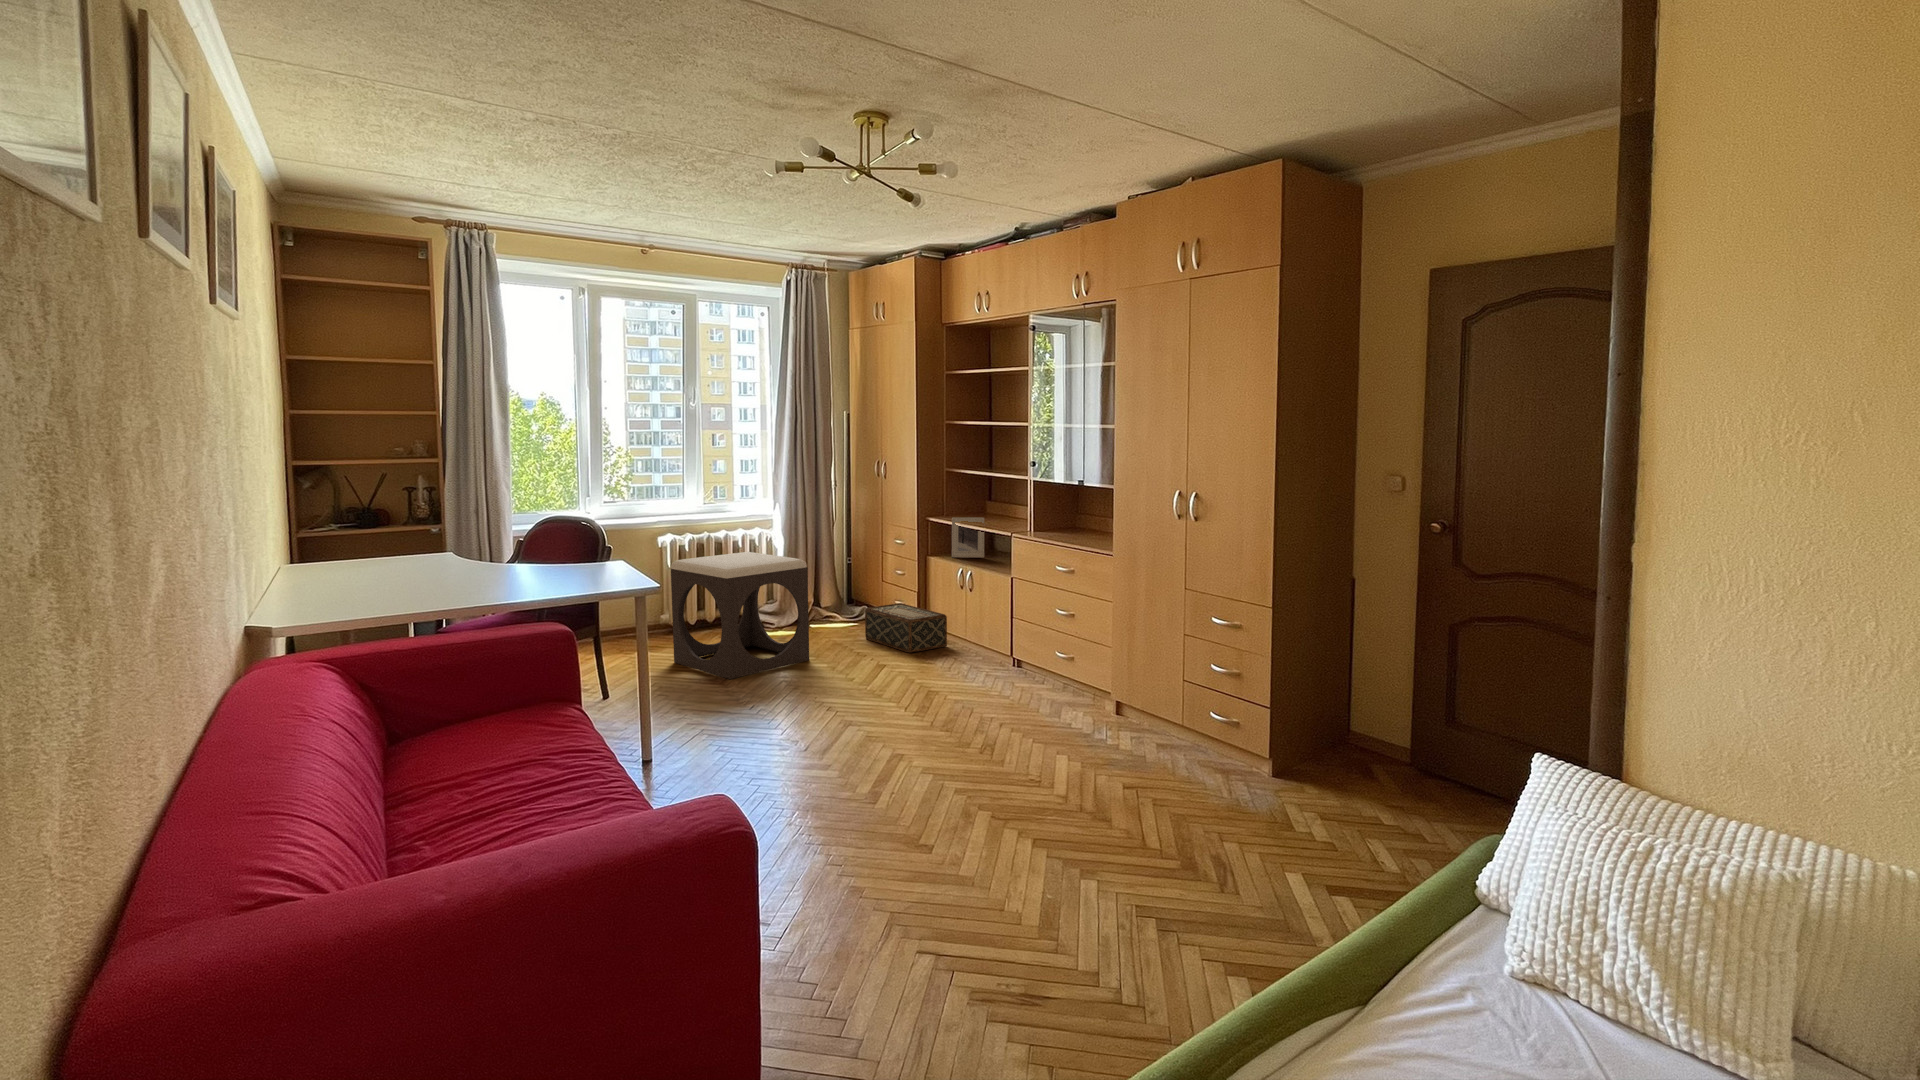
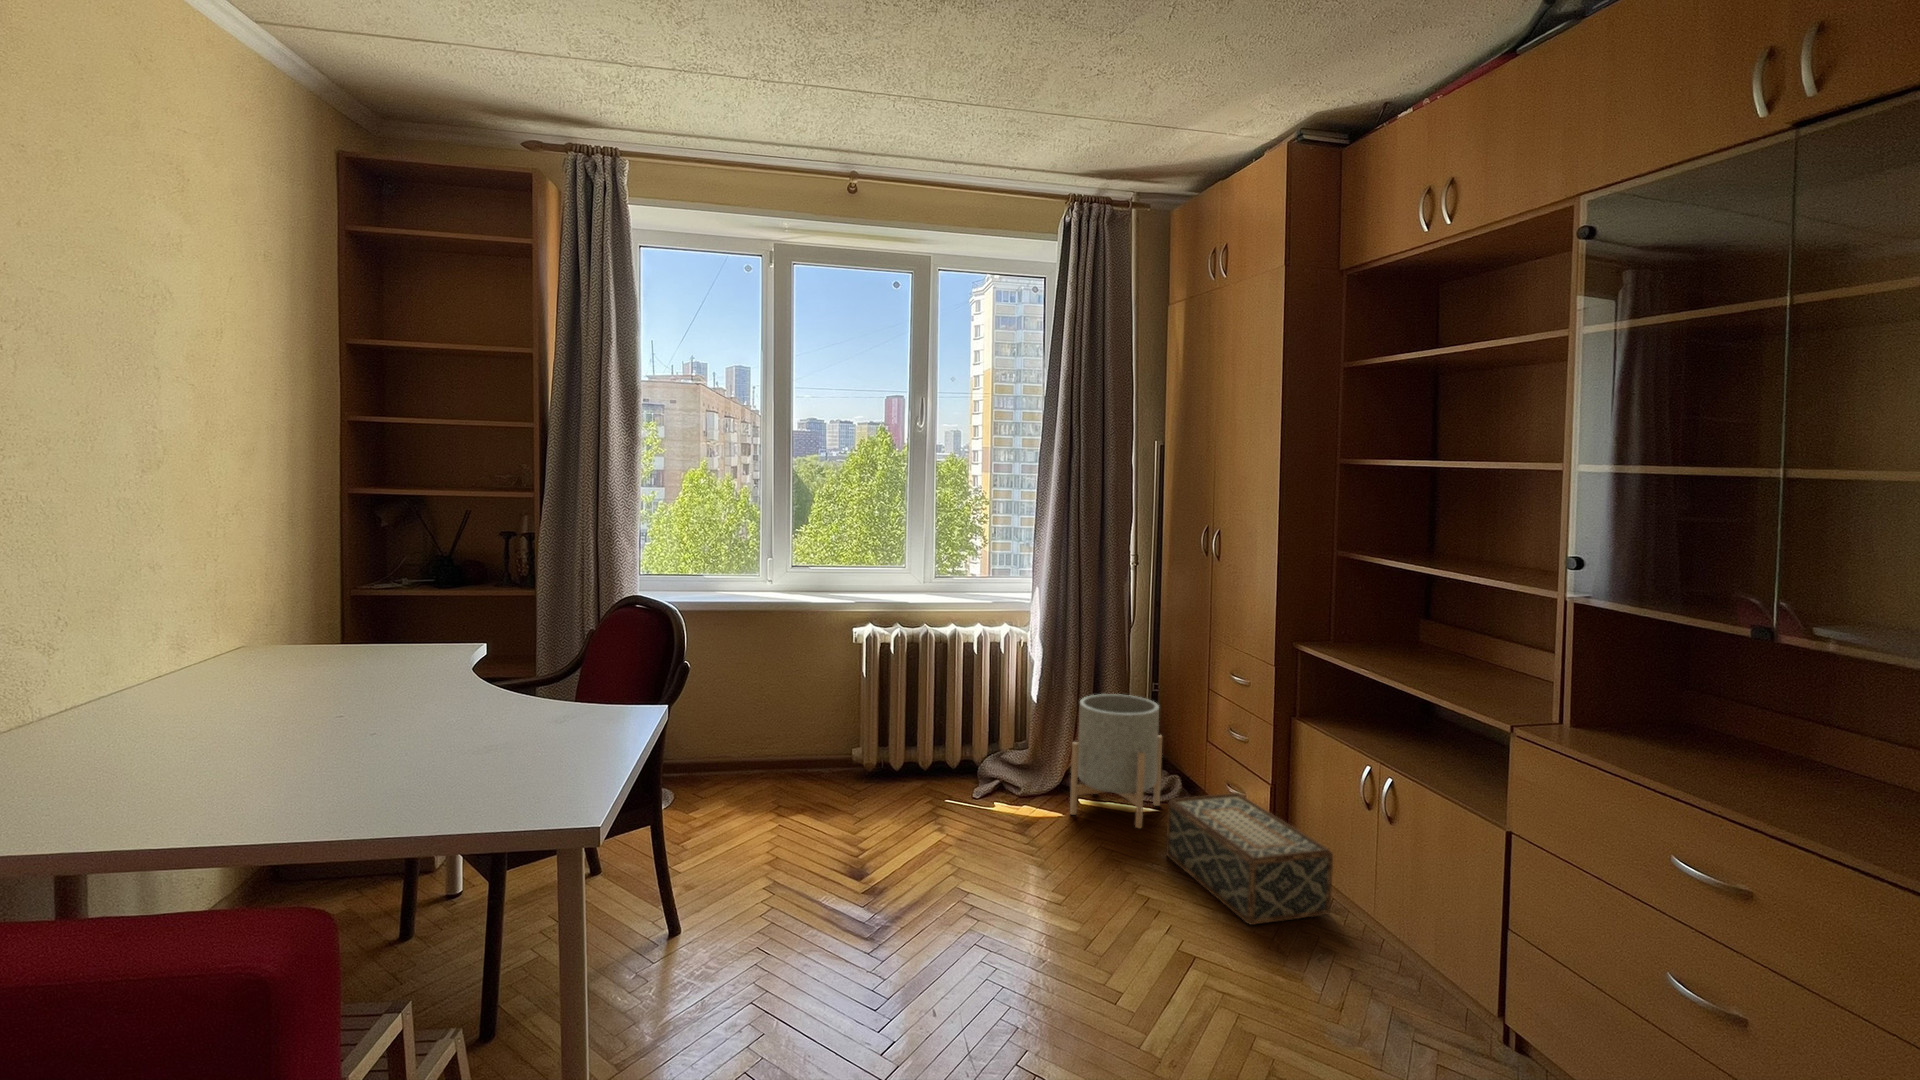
picture frame: present [952,518,984,558] -> none [1349,648,1426,737]
footstool: present [671,552,809,679] -> none [816,680,1050,949]
planter: none [808,563,858,632] -> present [1070,694,1162,828]

